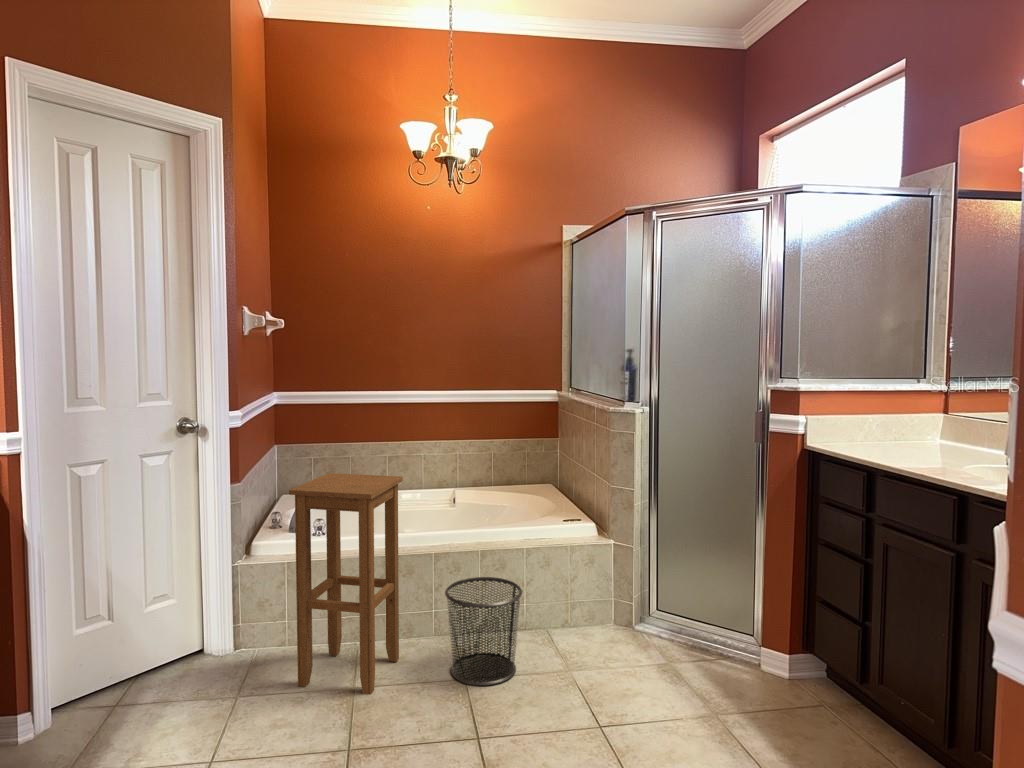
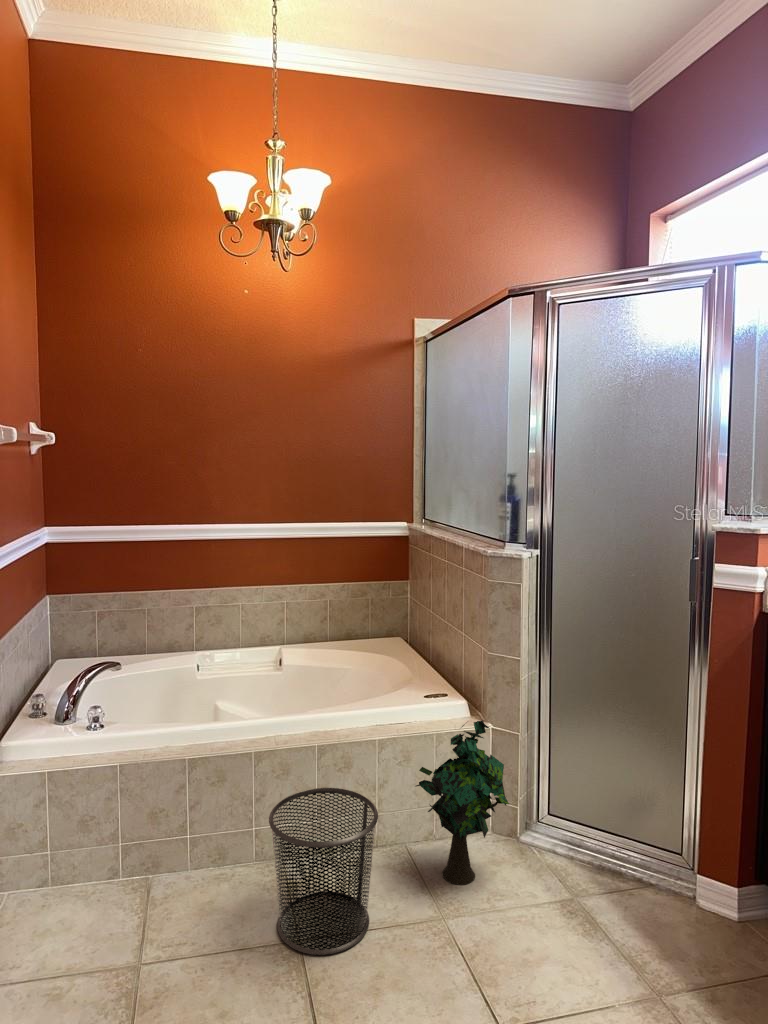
stool: present [289,473,403,694] -> none [33,649,208,981]
decorative plant: none [551,532,623,653] -> present [416,720,509,885]

